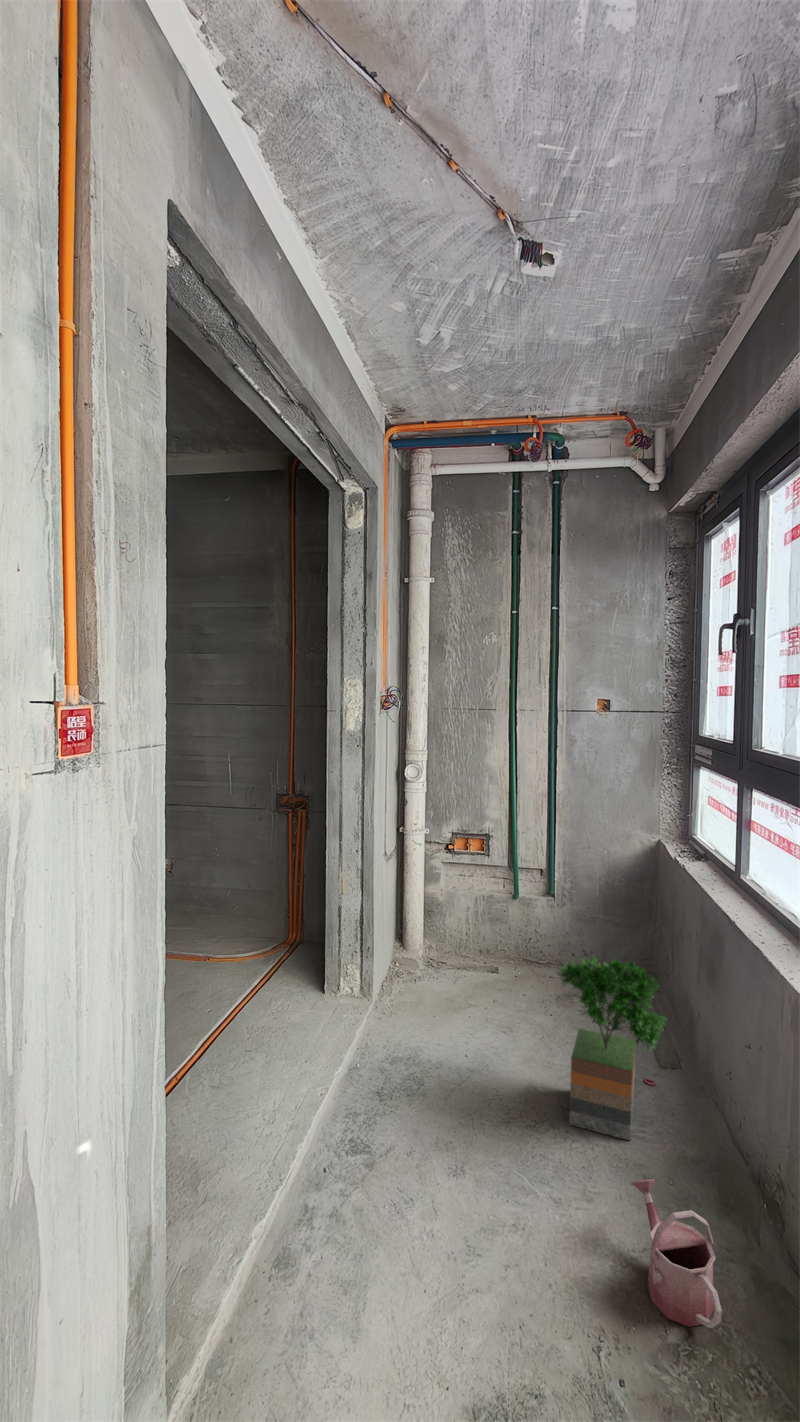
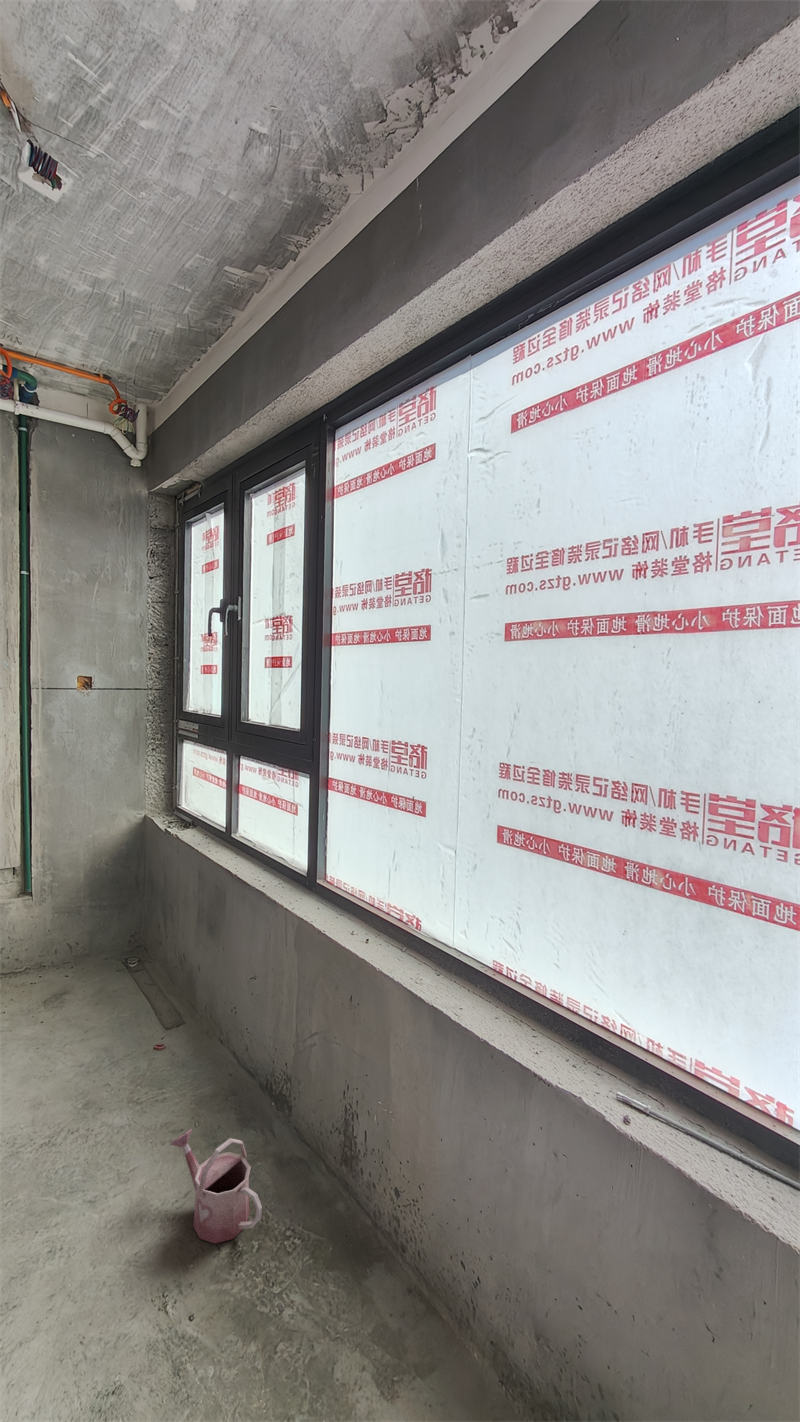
potted tree: present [558,957,665,1140] -> none [67,934,184,1121]

